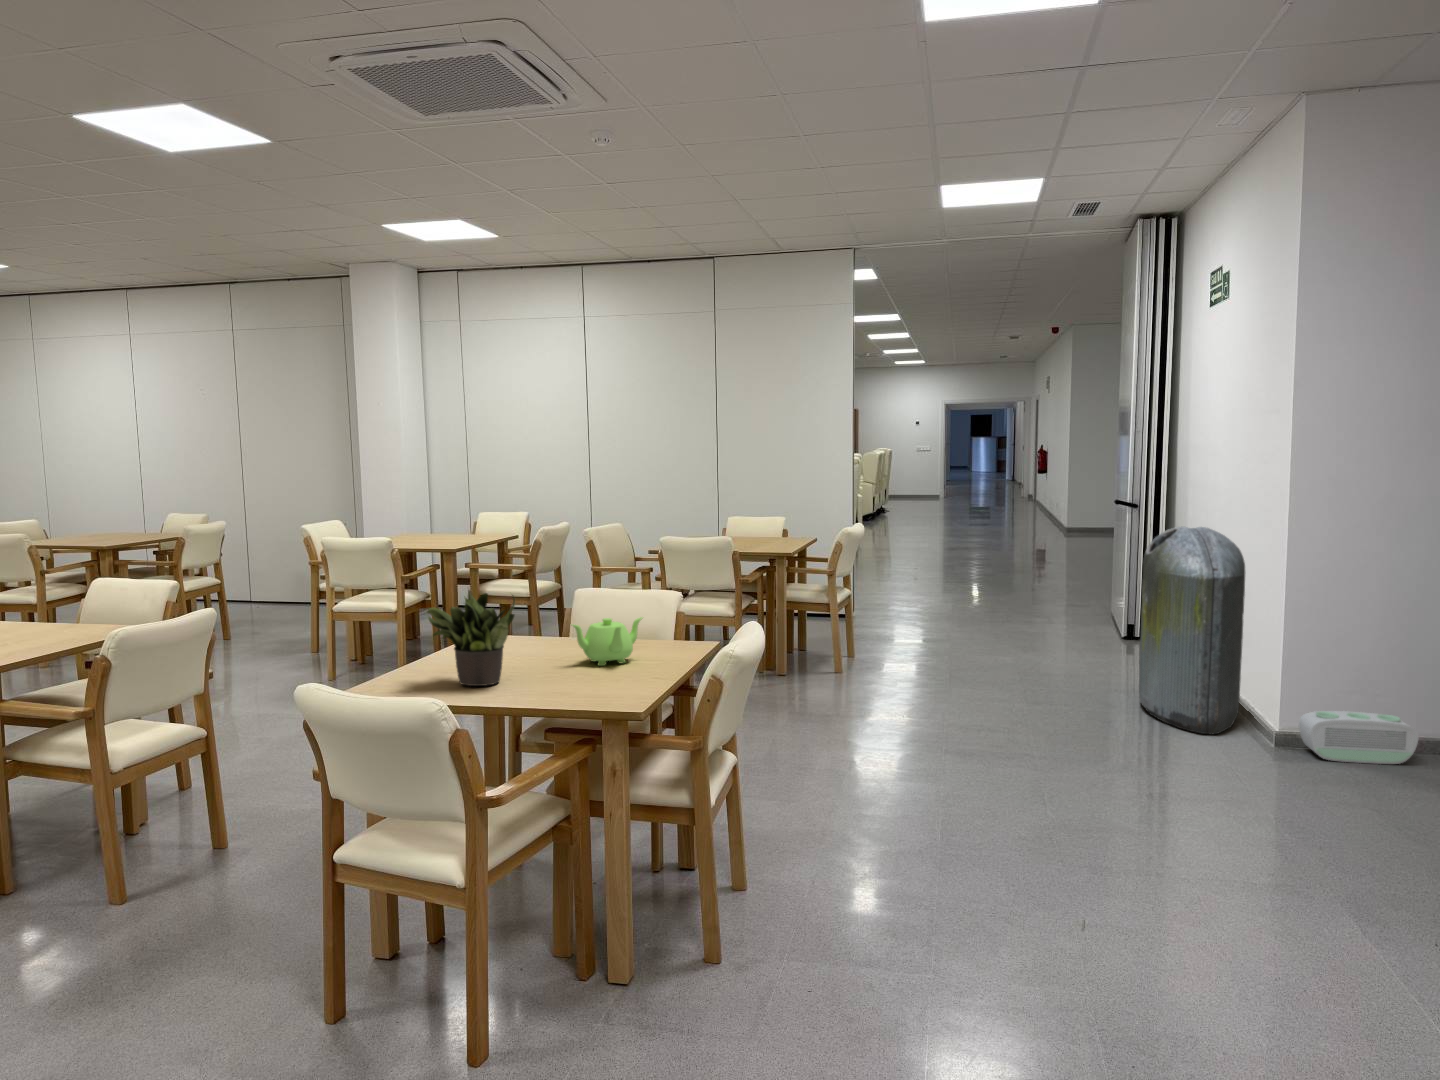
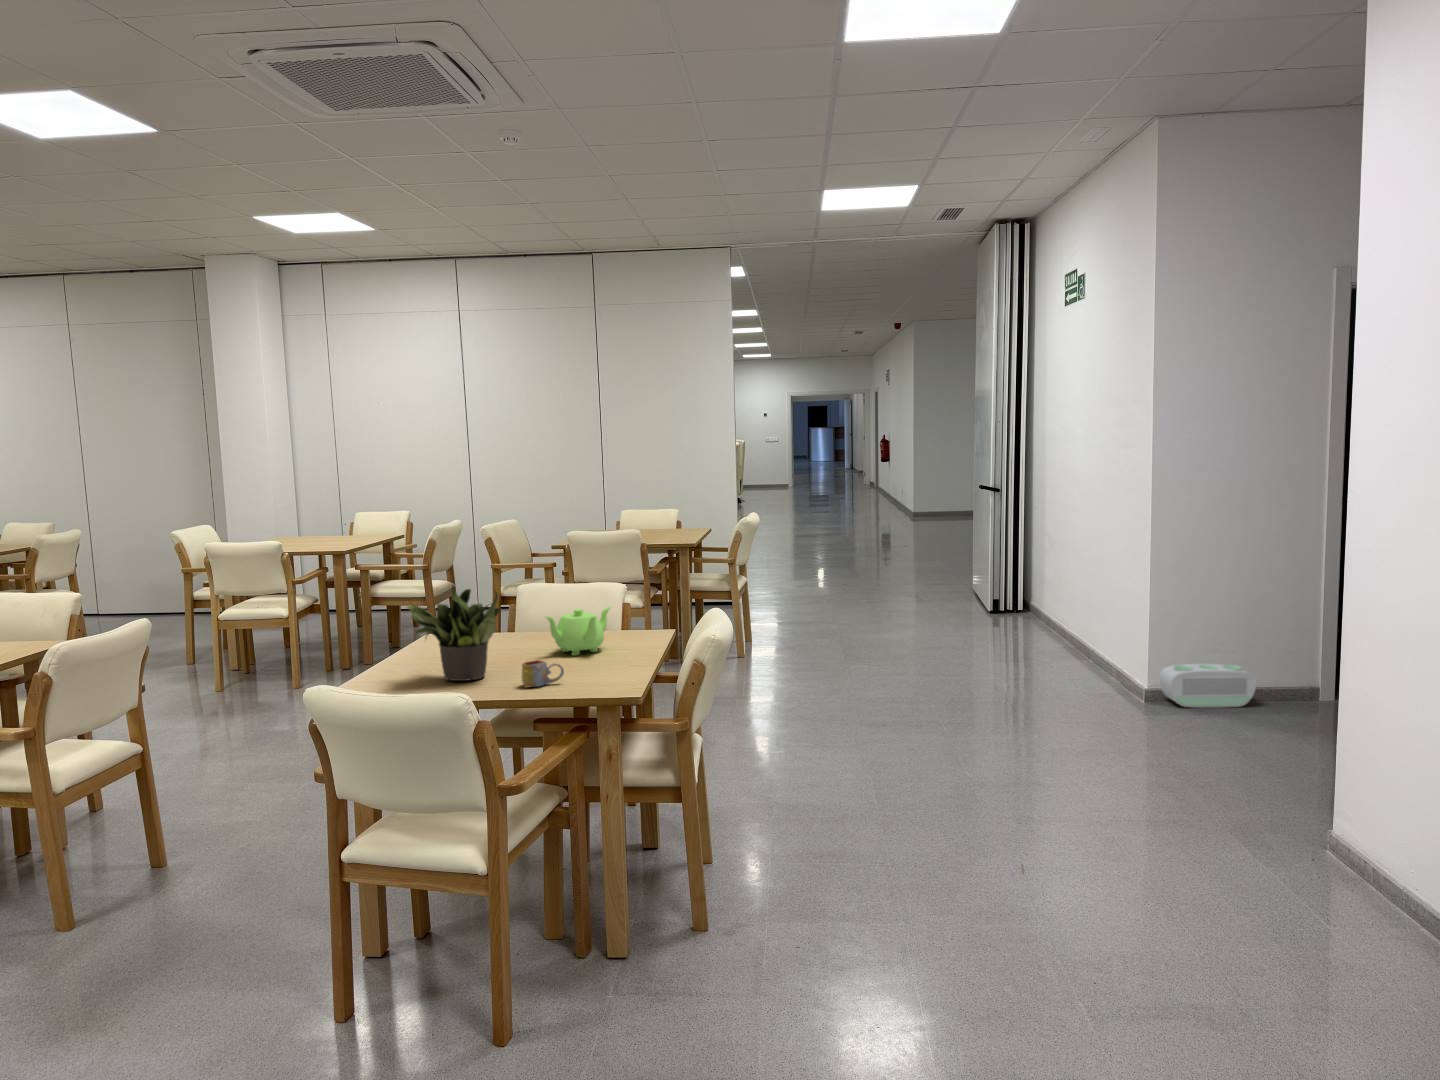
trash can: present [1139,526,1245,734] -> none [1018,507,1109,691]
mug: none [527,669,570,697] -> present [522,660,564,688]

